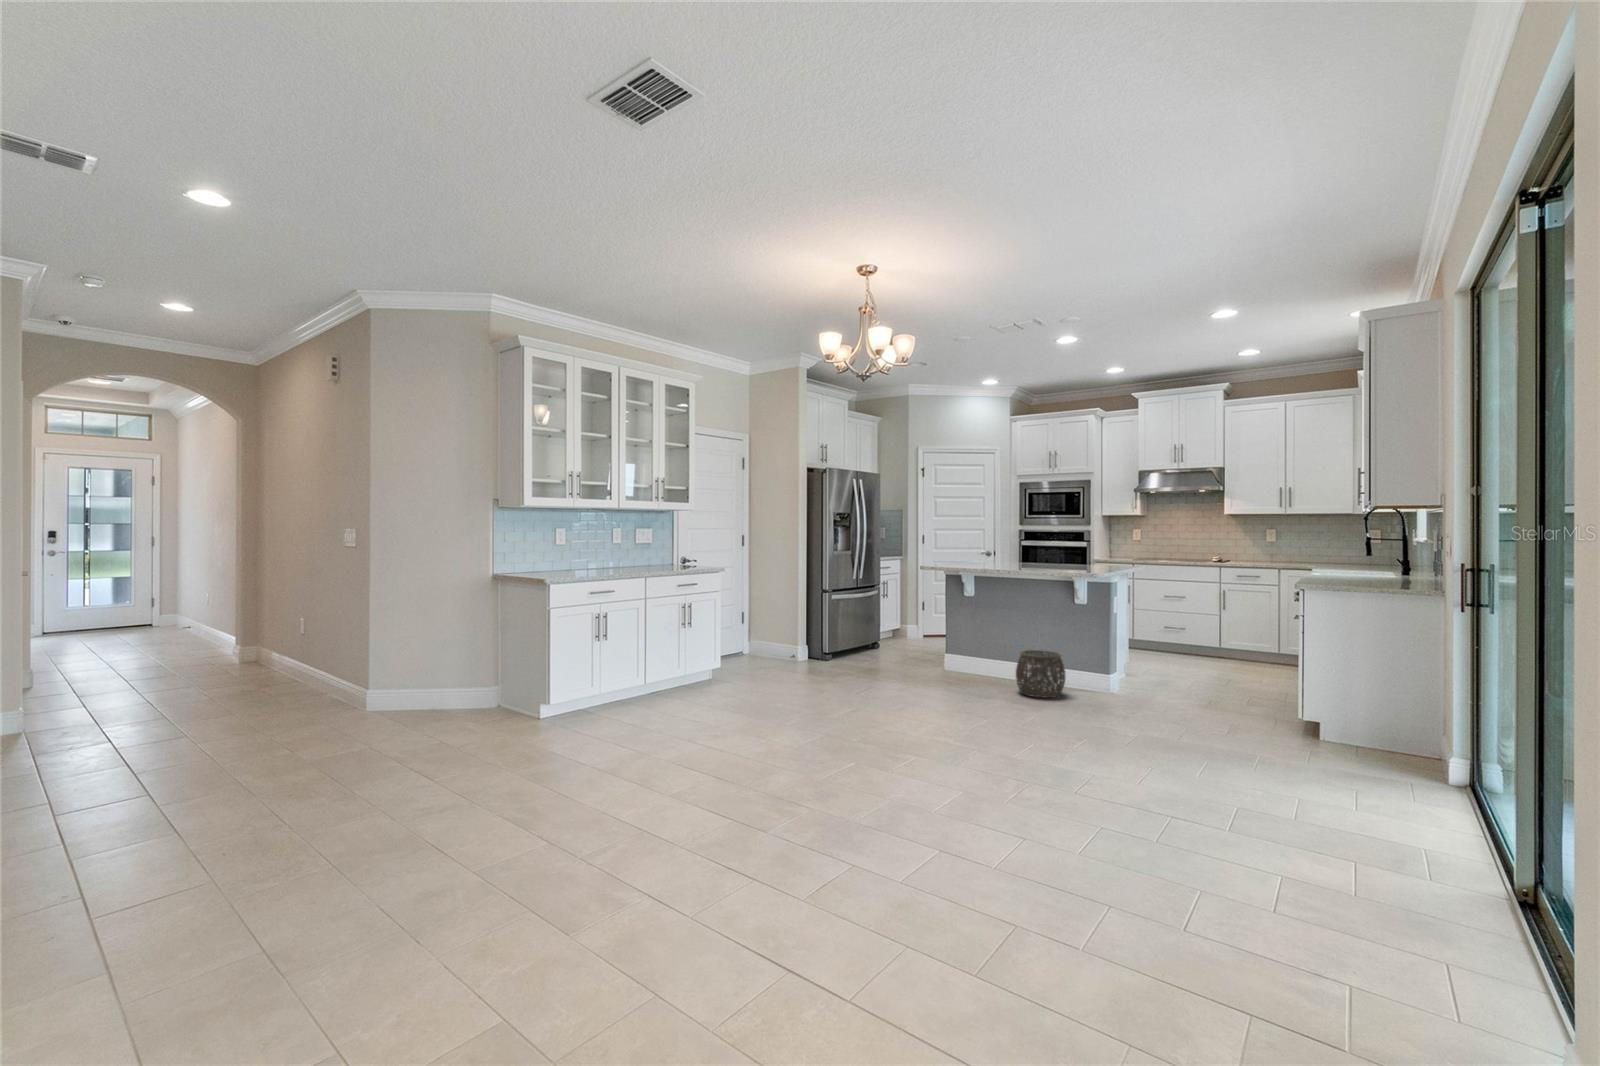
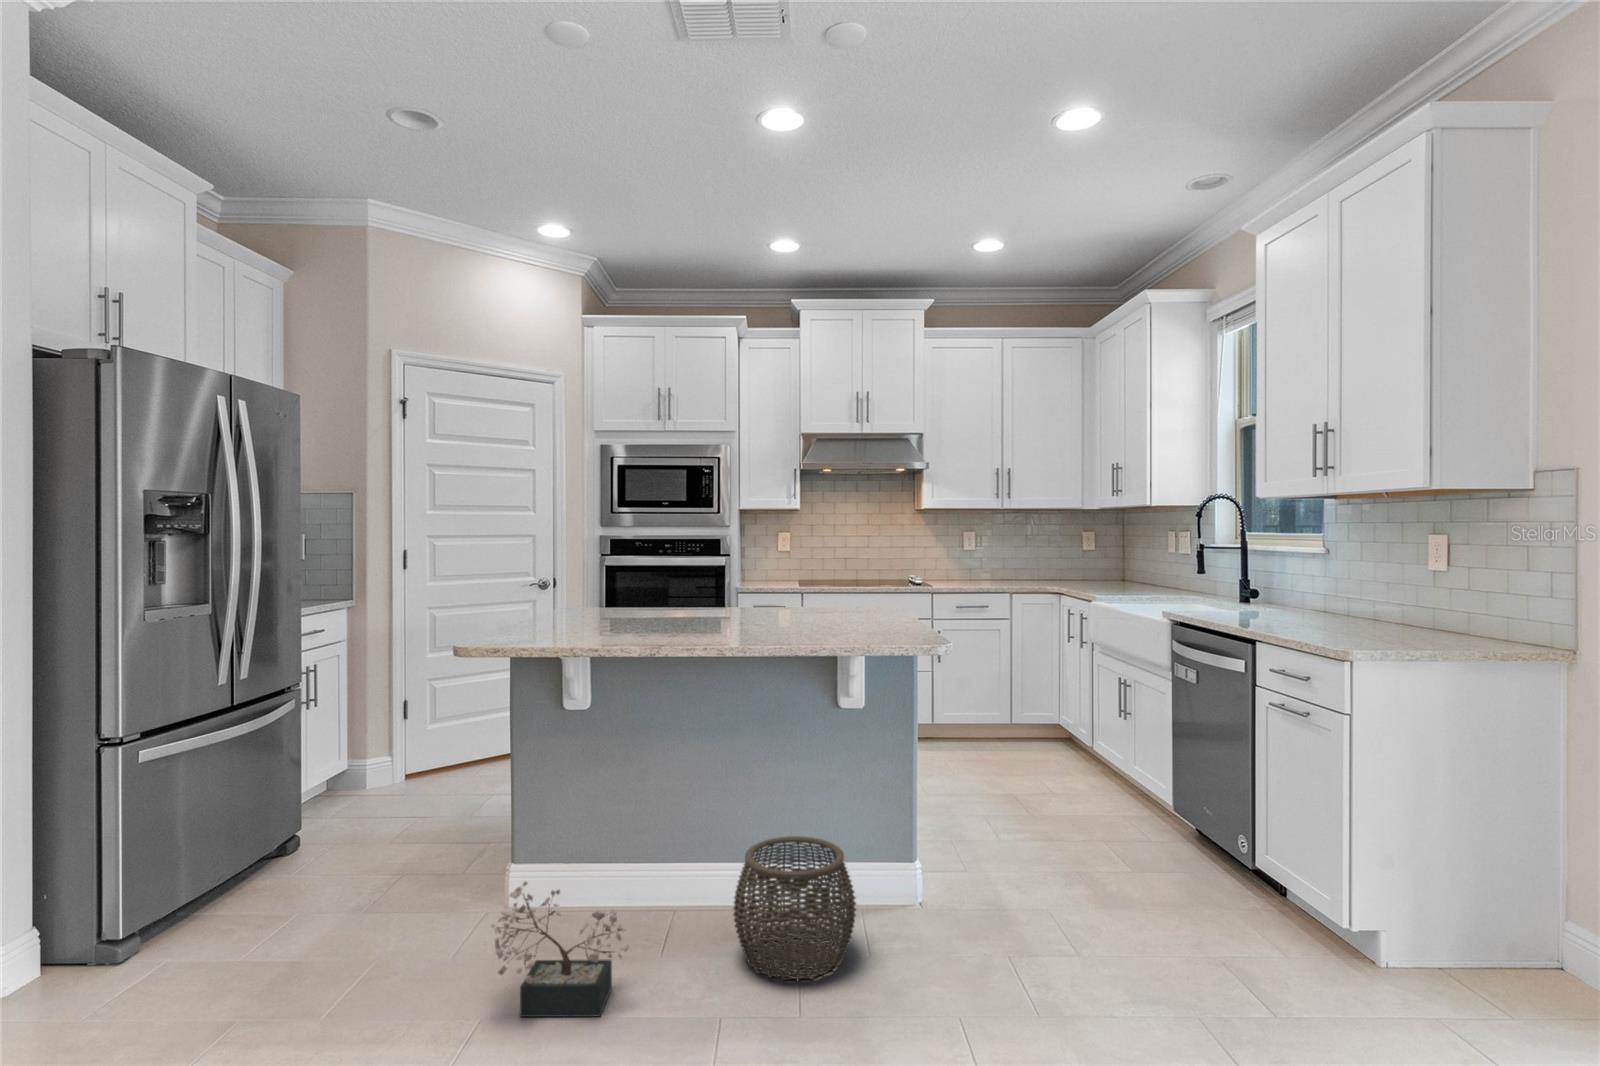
decorative plant: none [926,647,974,691] -> present [491,882,629,1017]

